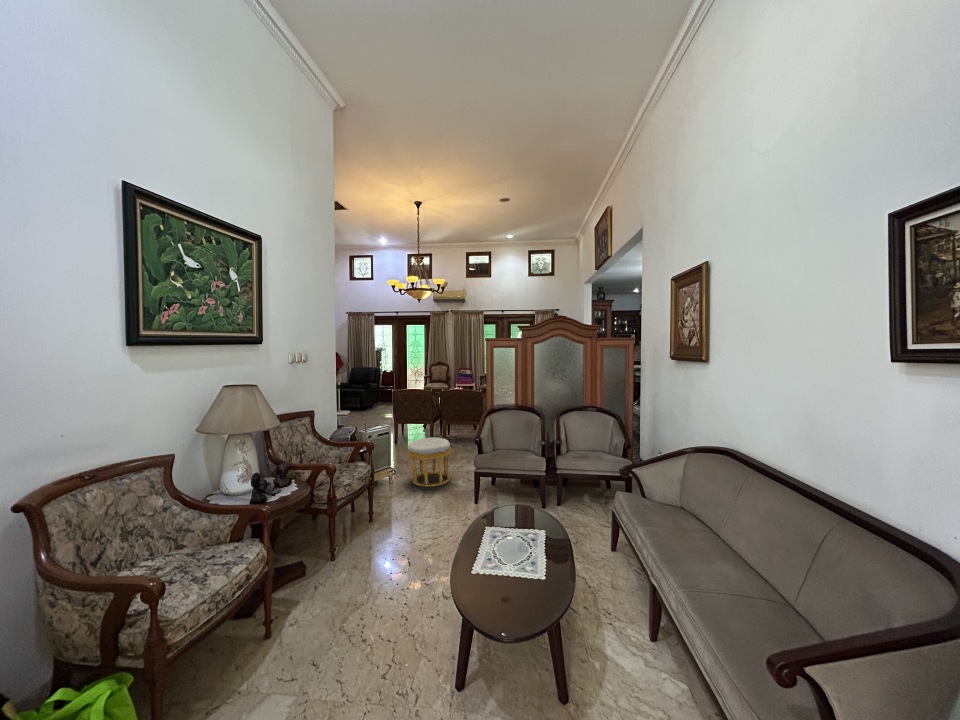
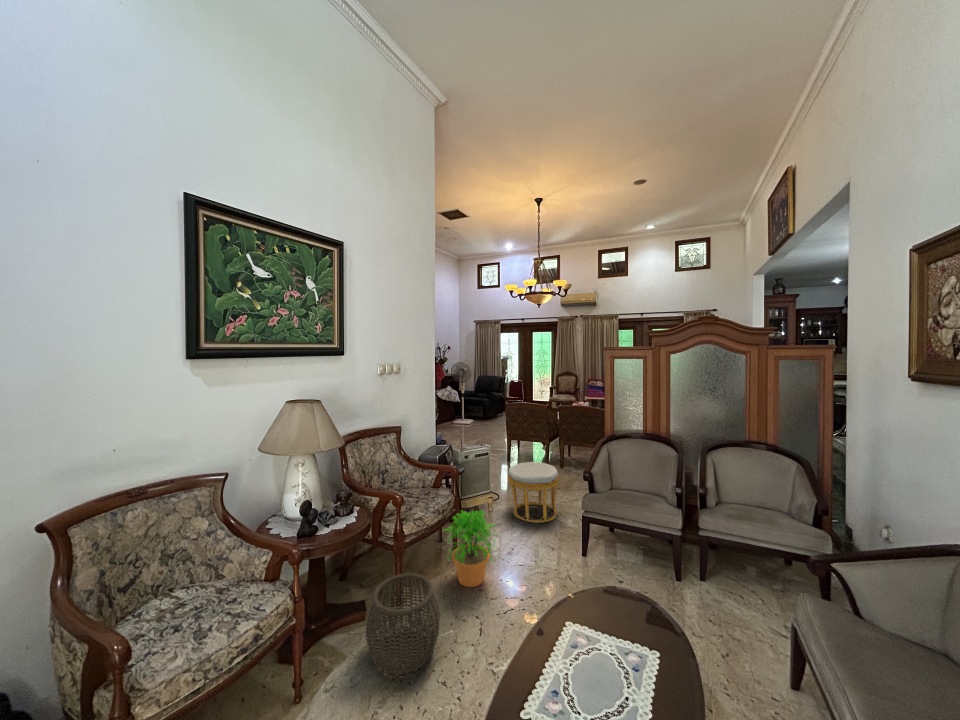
potted plant: none [365,473,417,537] -> present [445,510,495,587]
woven basket: none [320,524,383,600] -> present [366,573,440,676]

